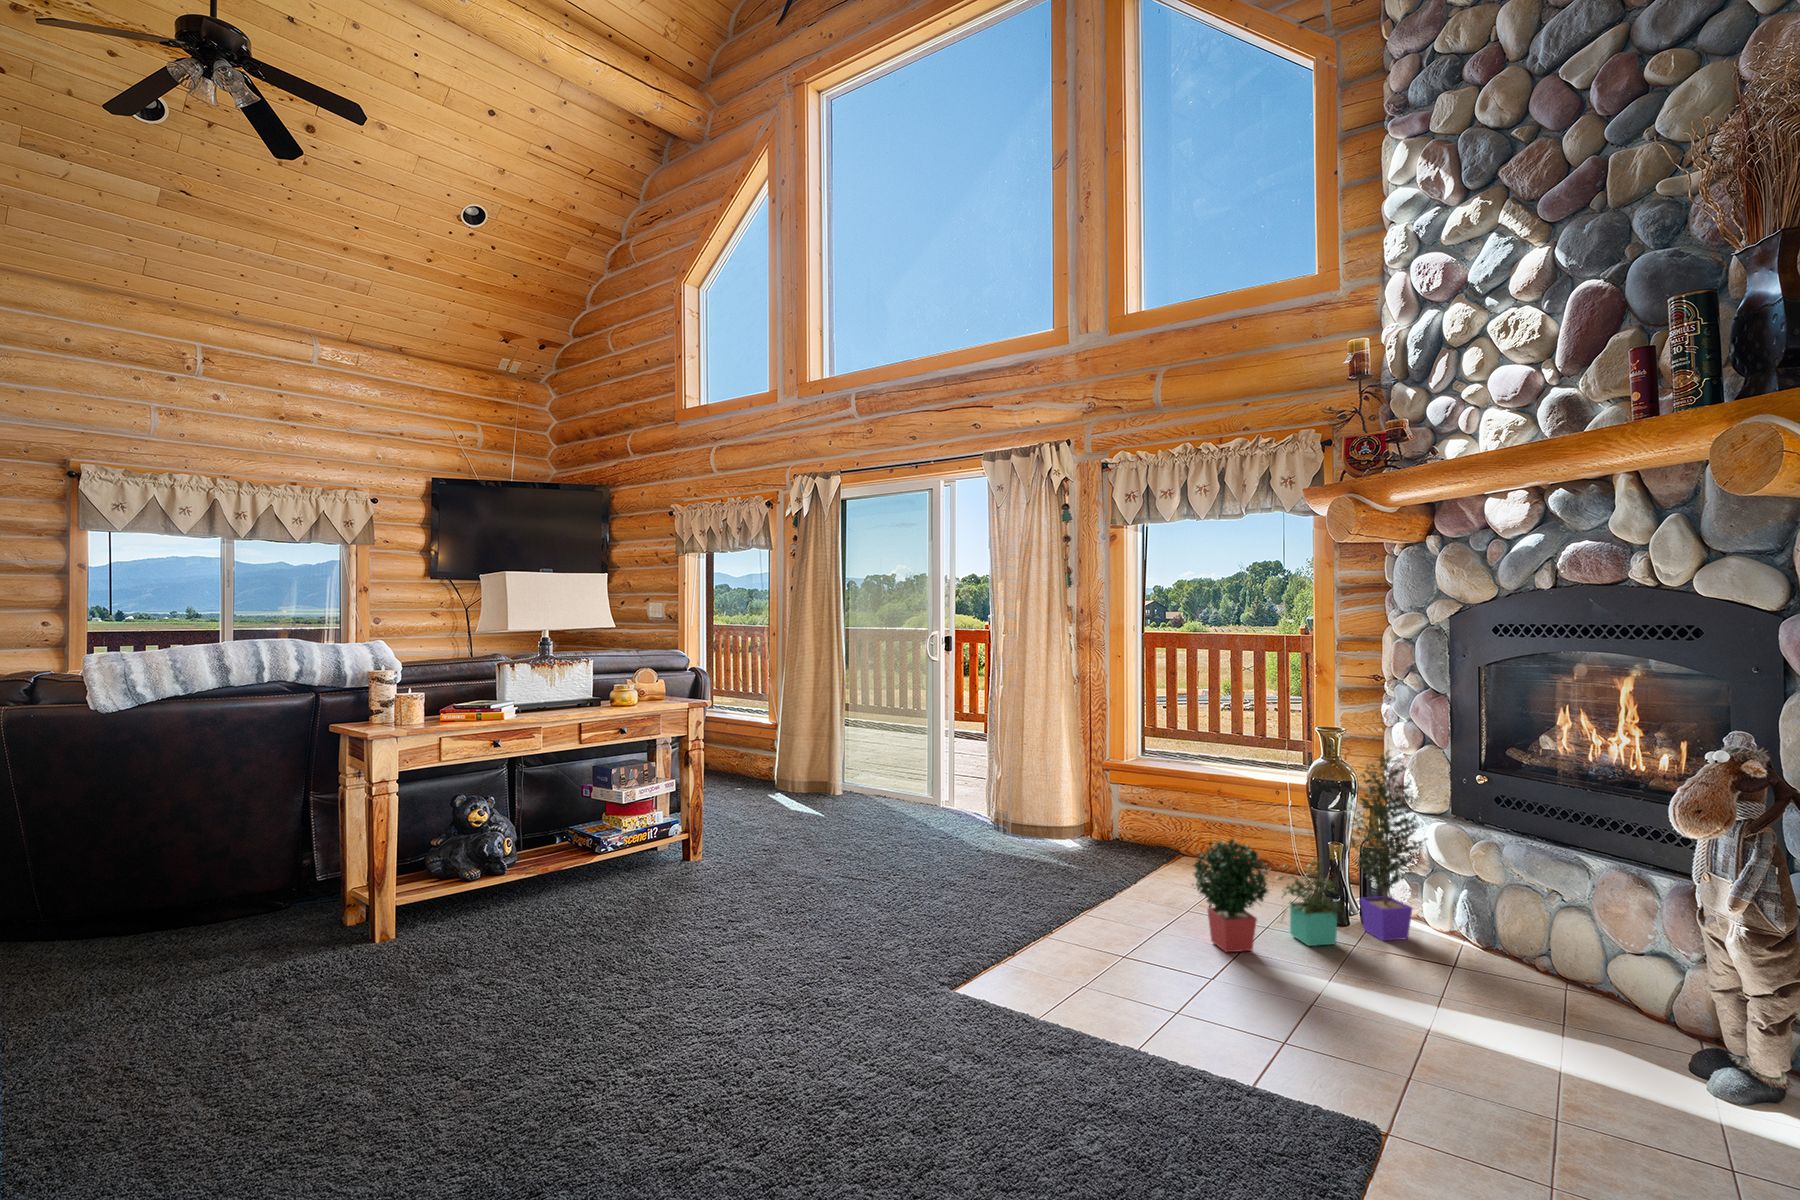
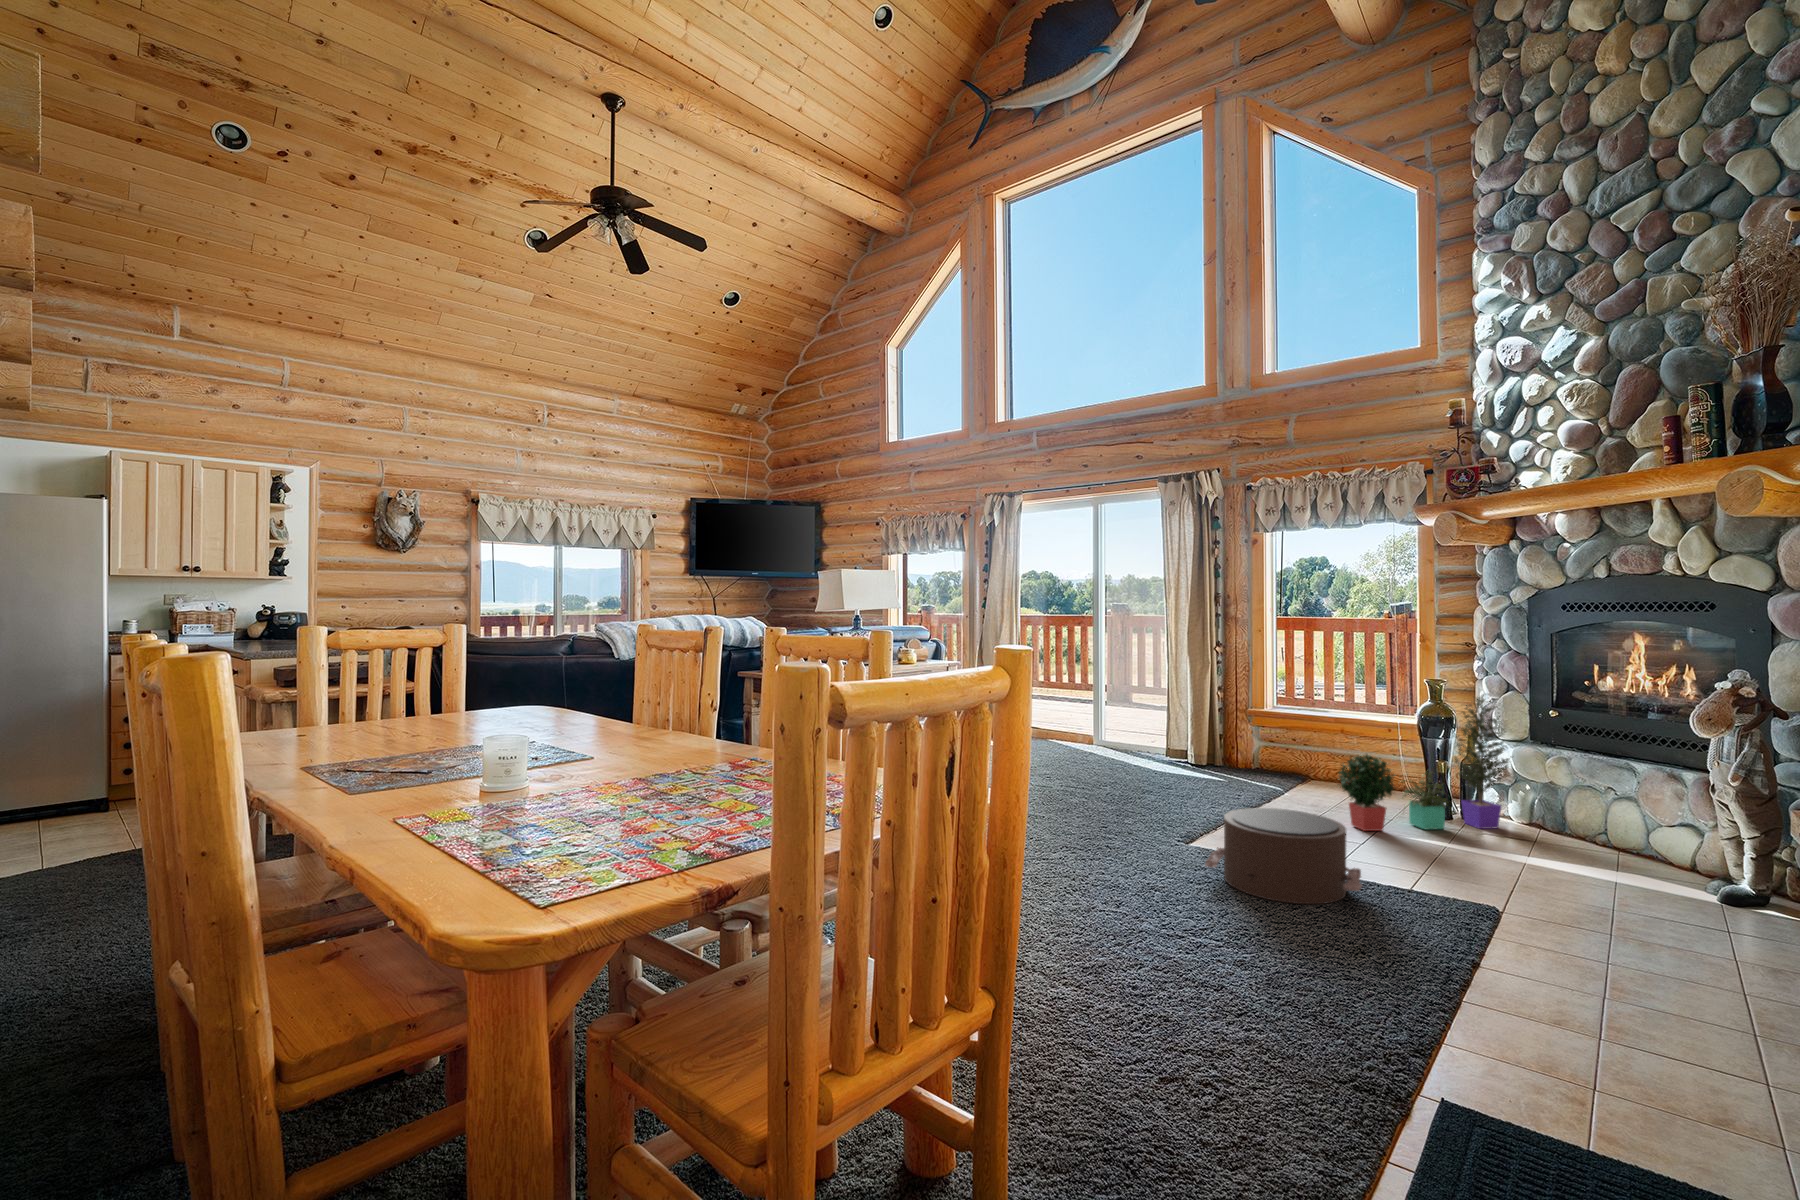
pouf: none [952,950,1194,1138] -> present [1205,808,1362,904]

